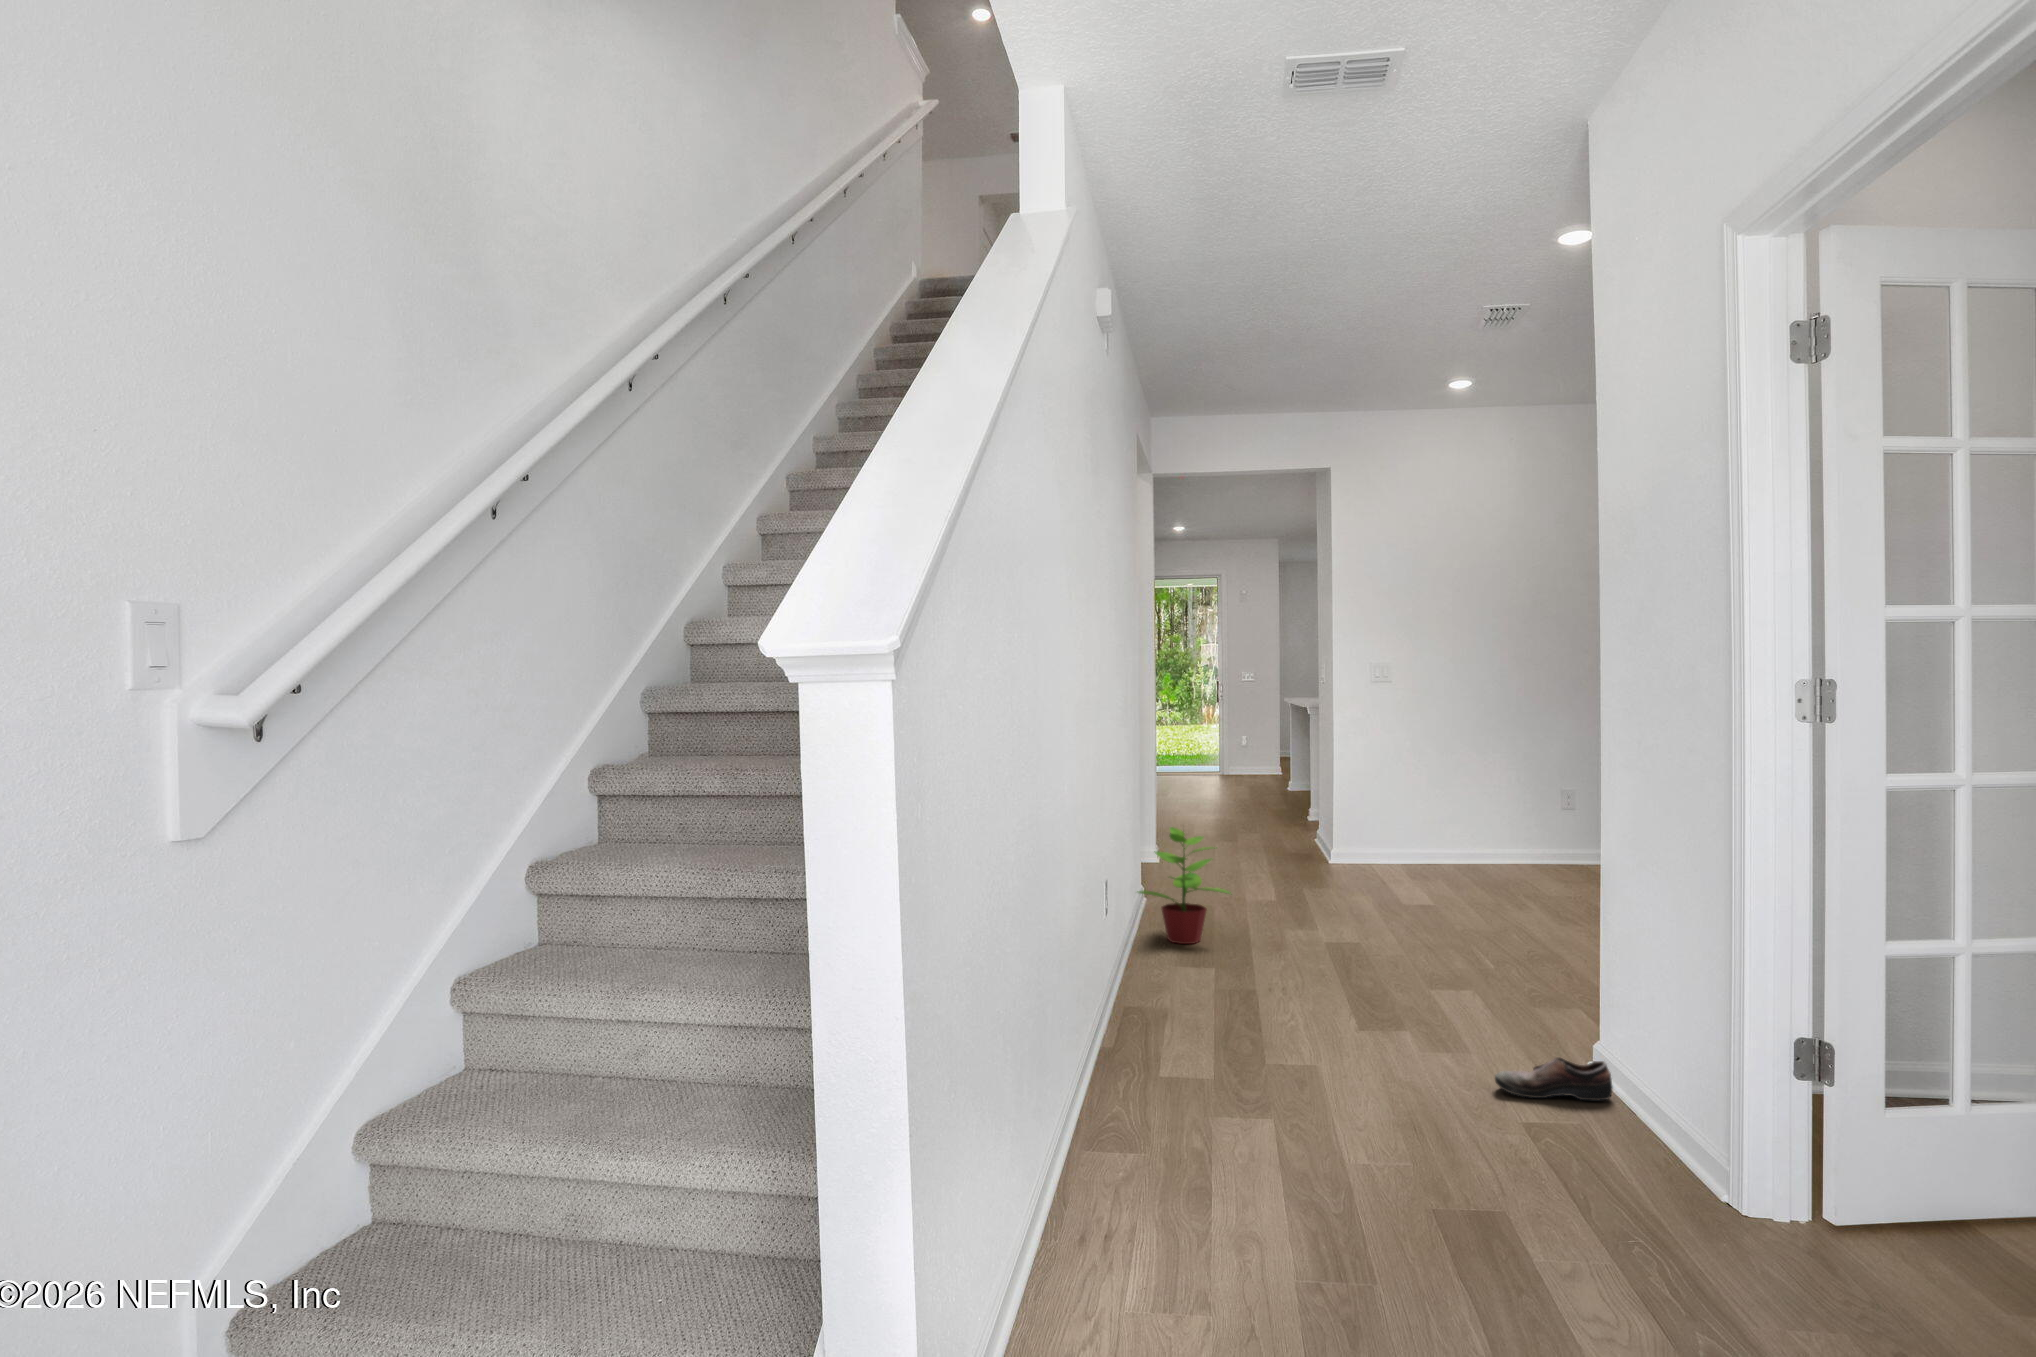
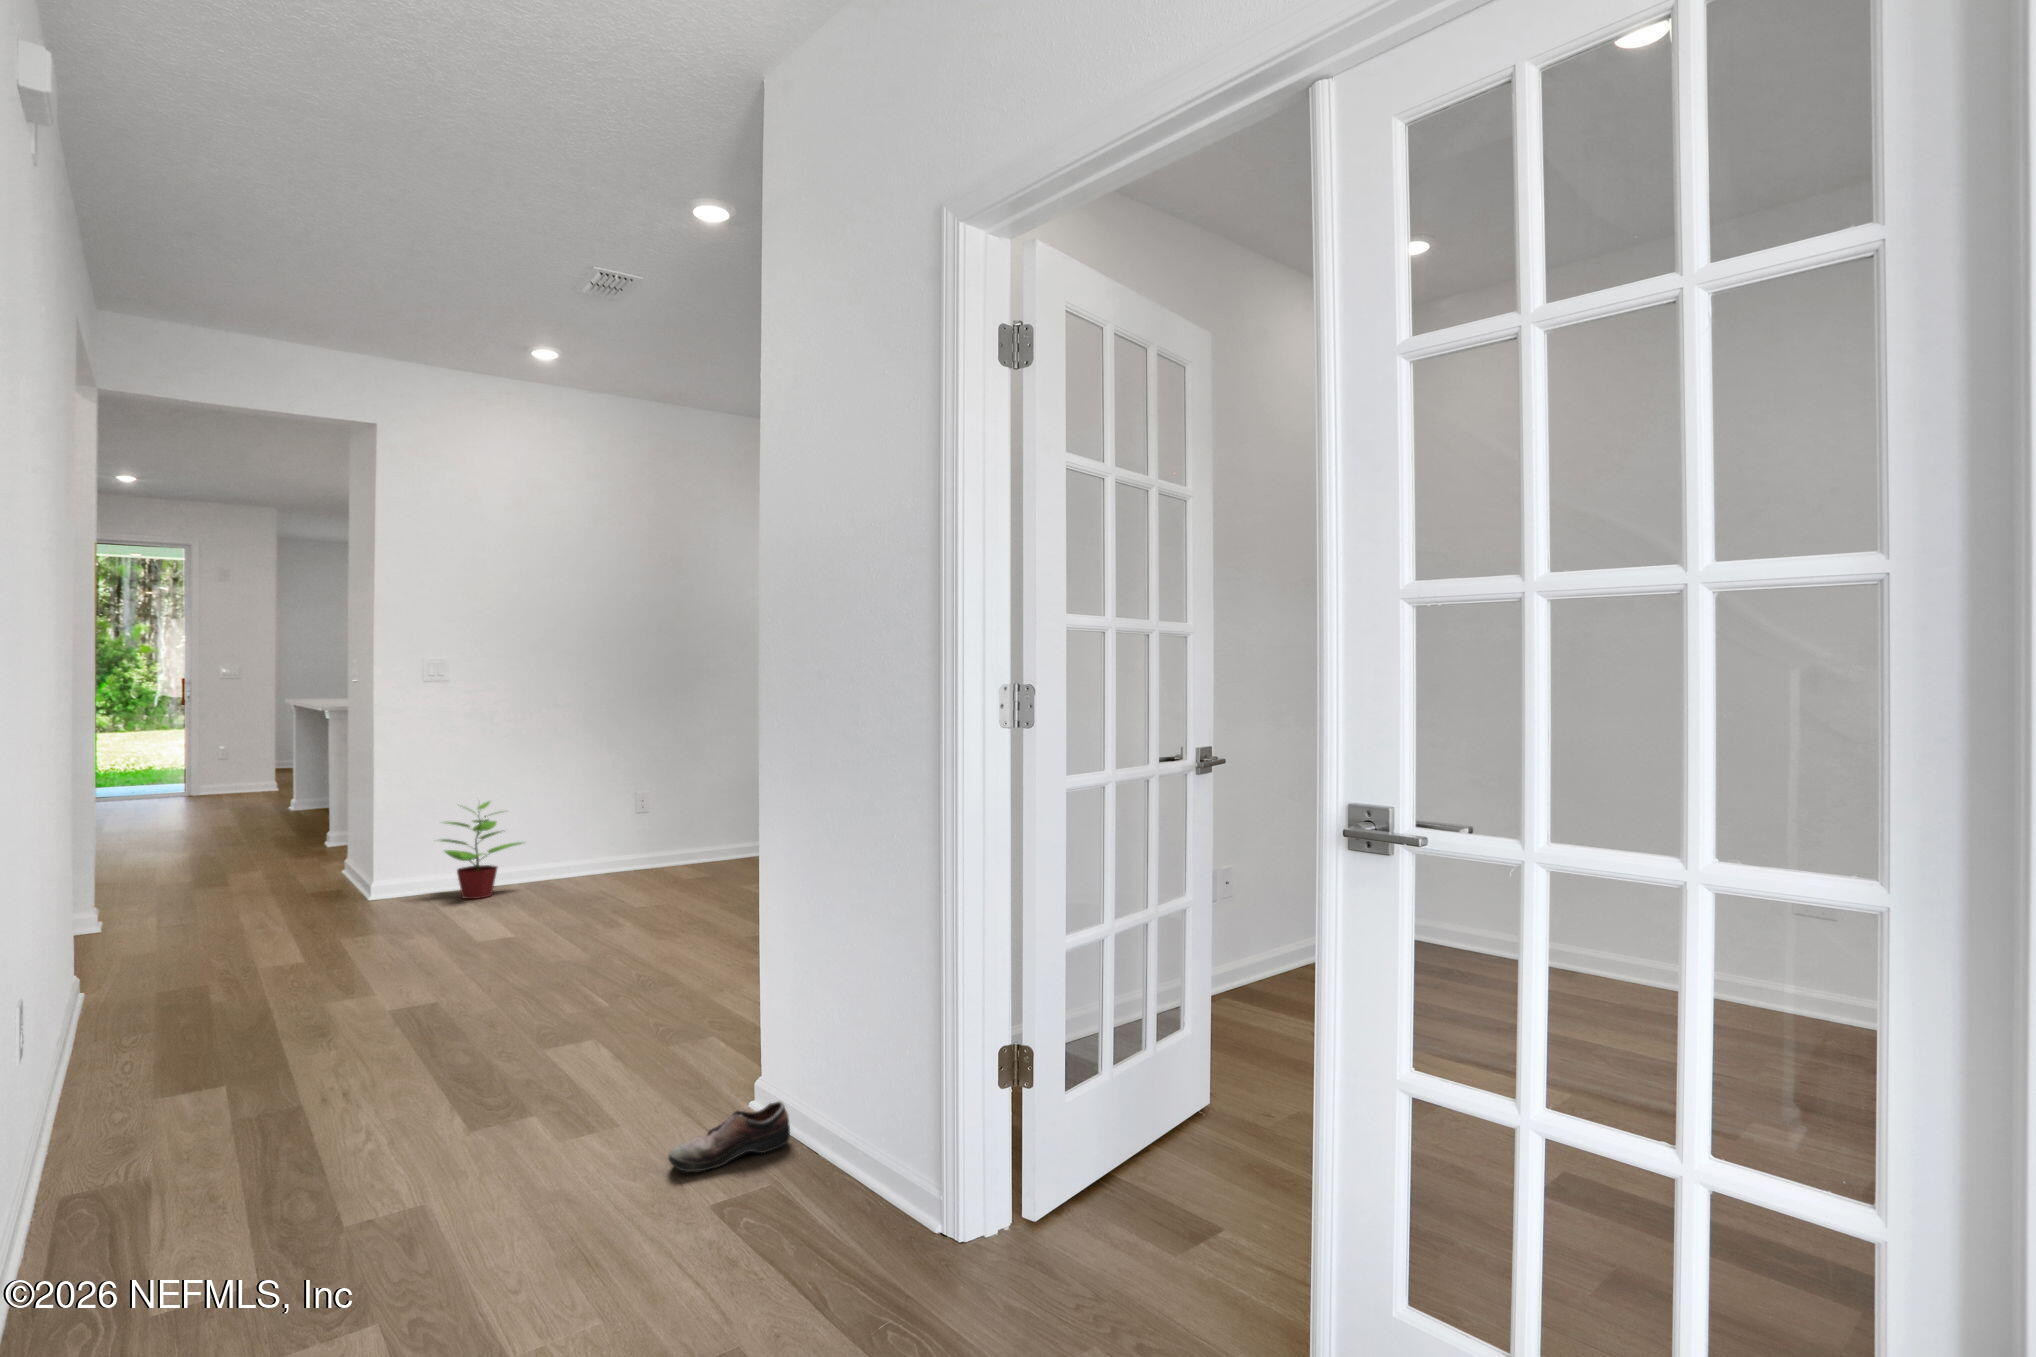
potted plant: present [1137,827,1231,944] -> present [441,802,522,899]

